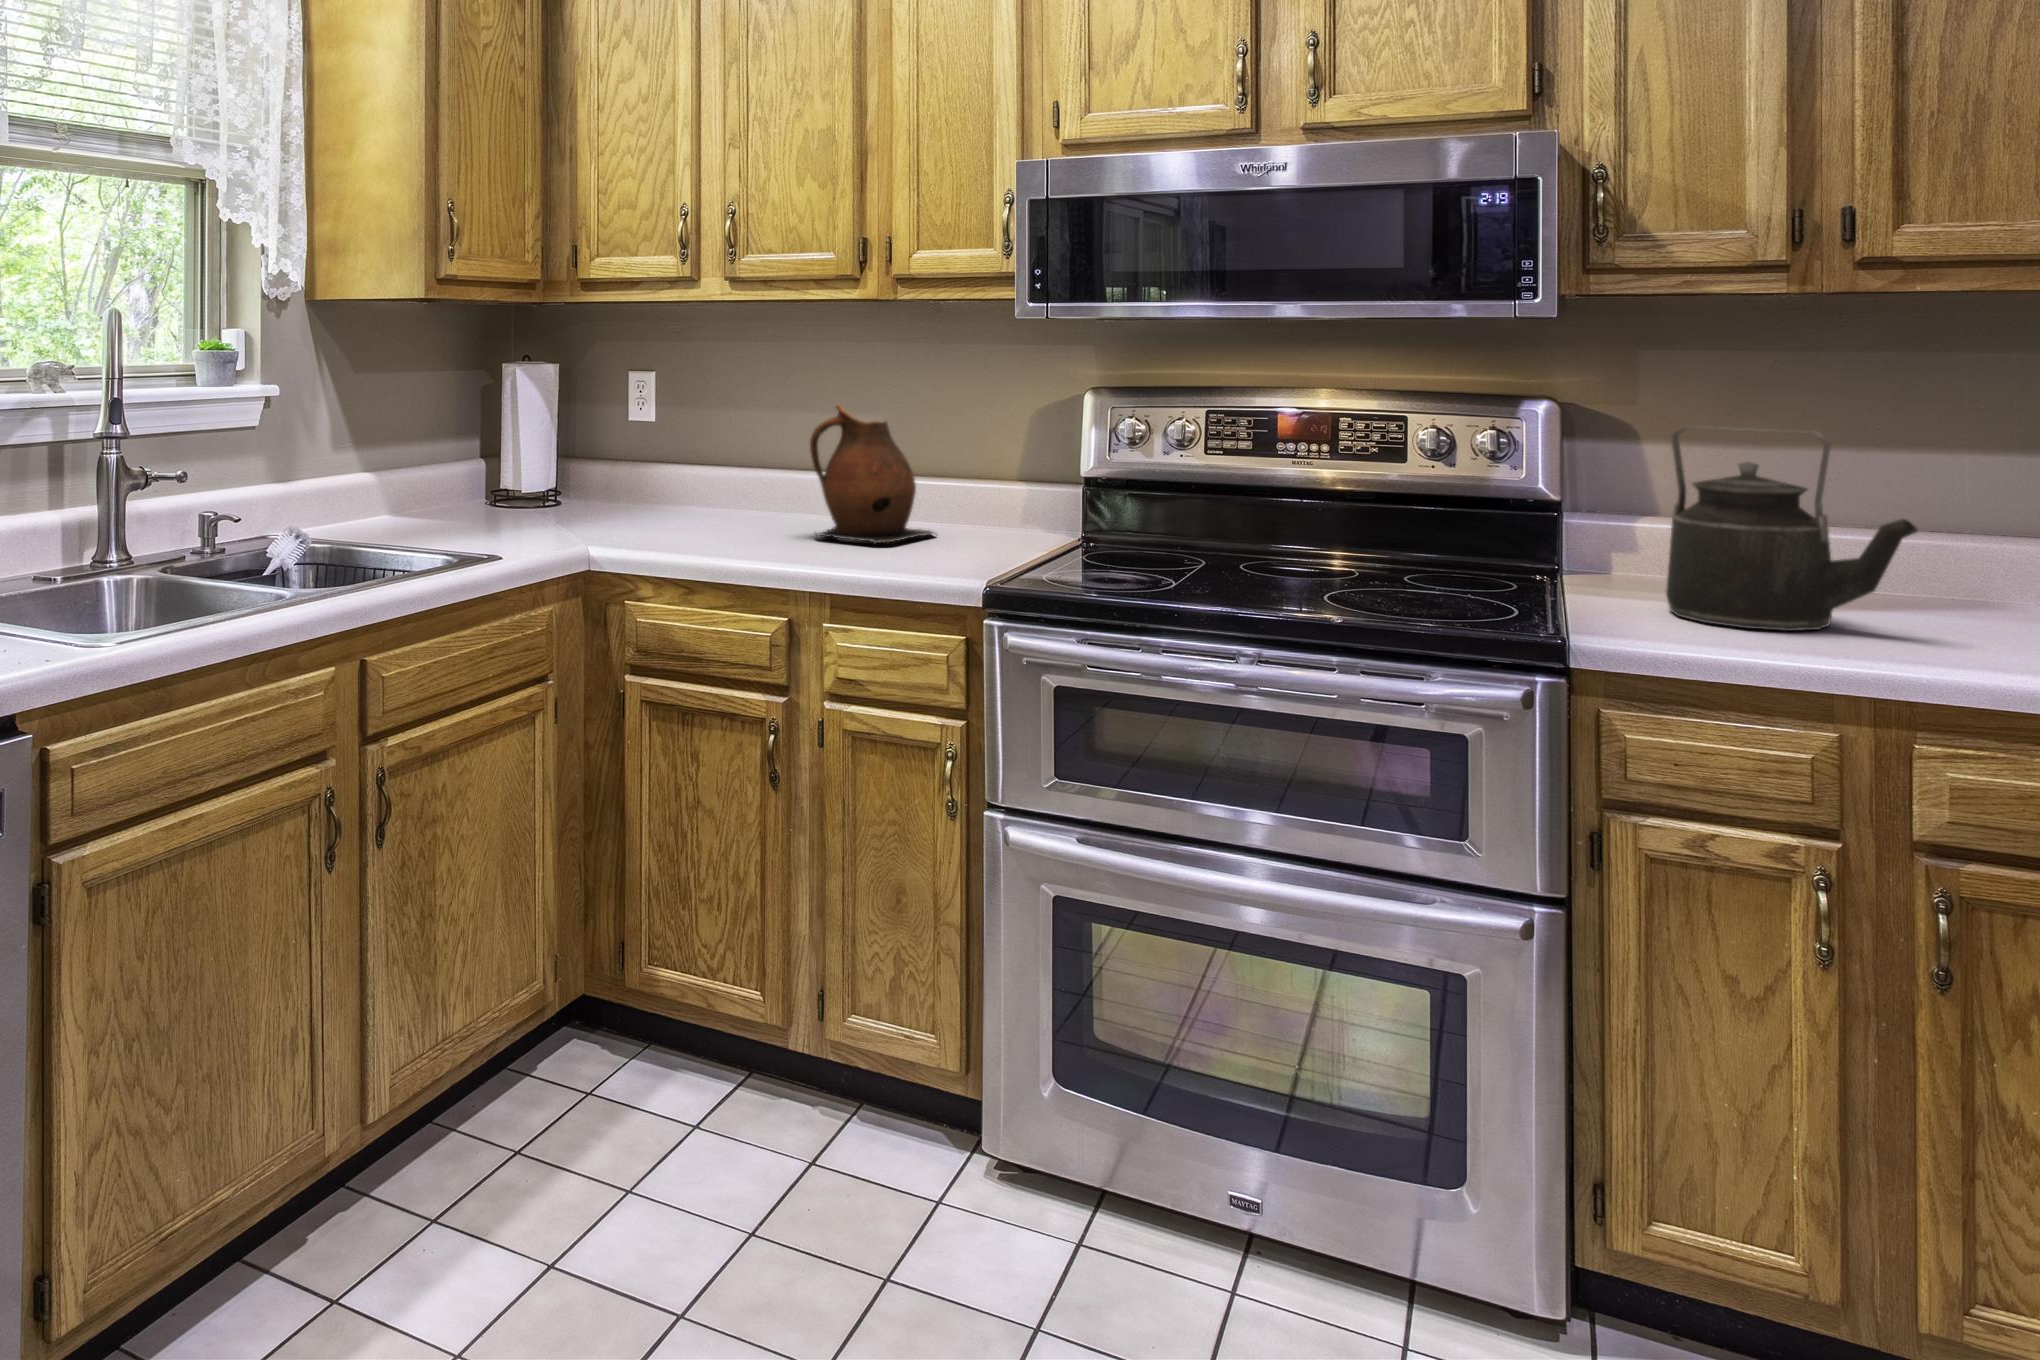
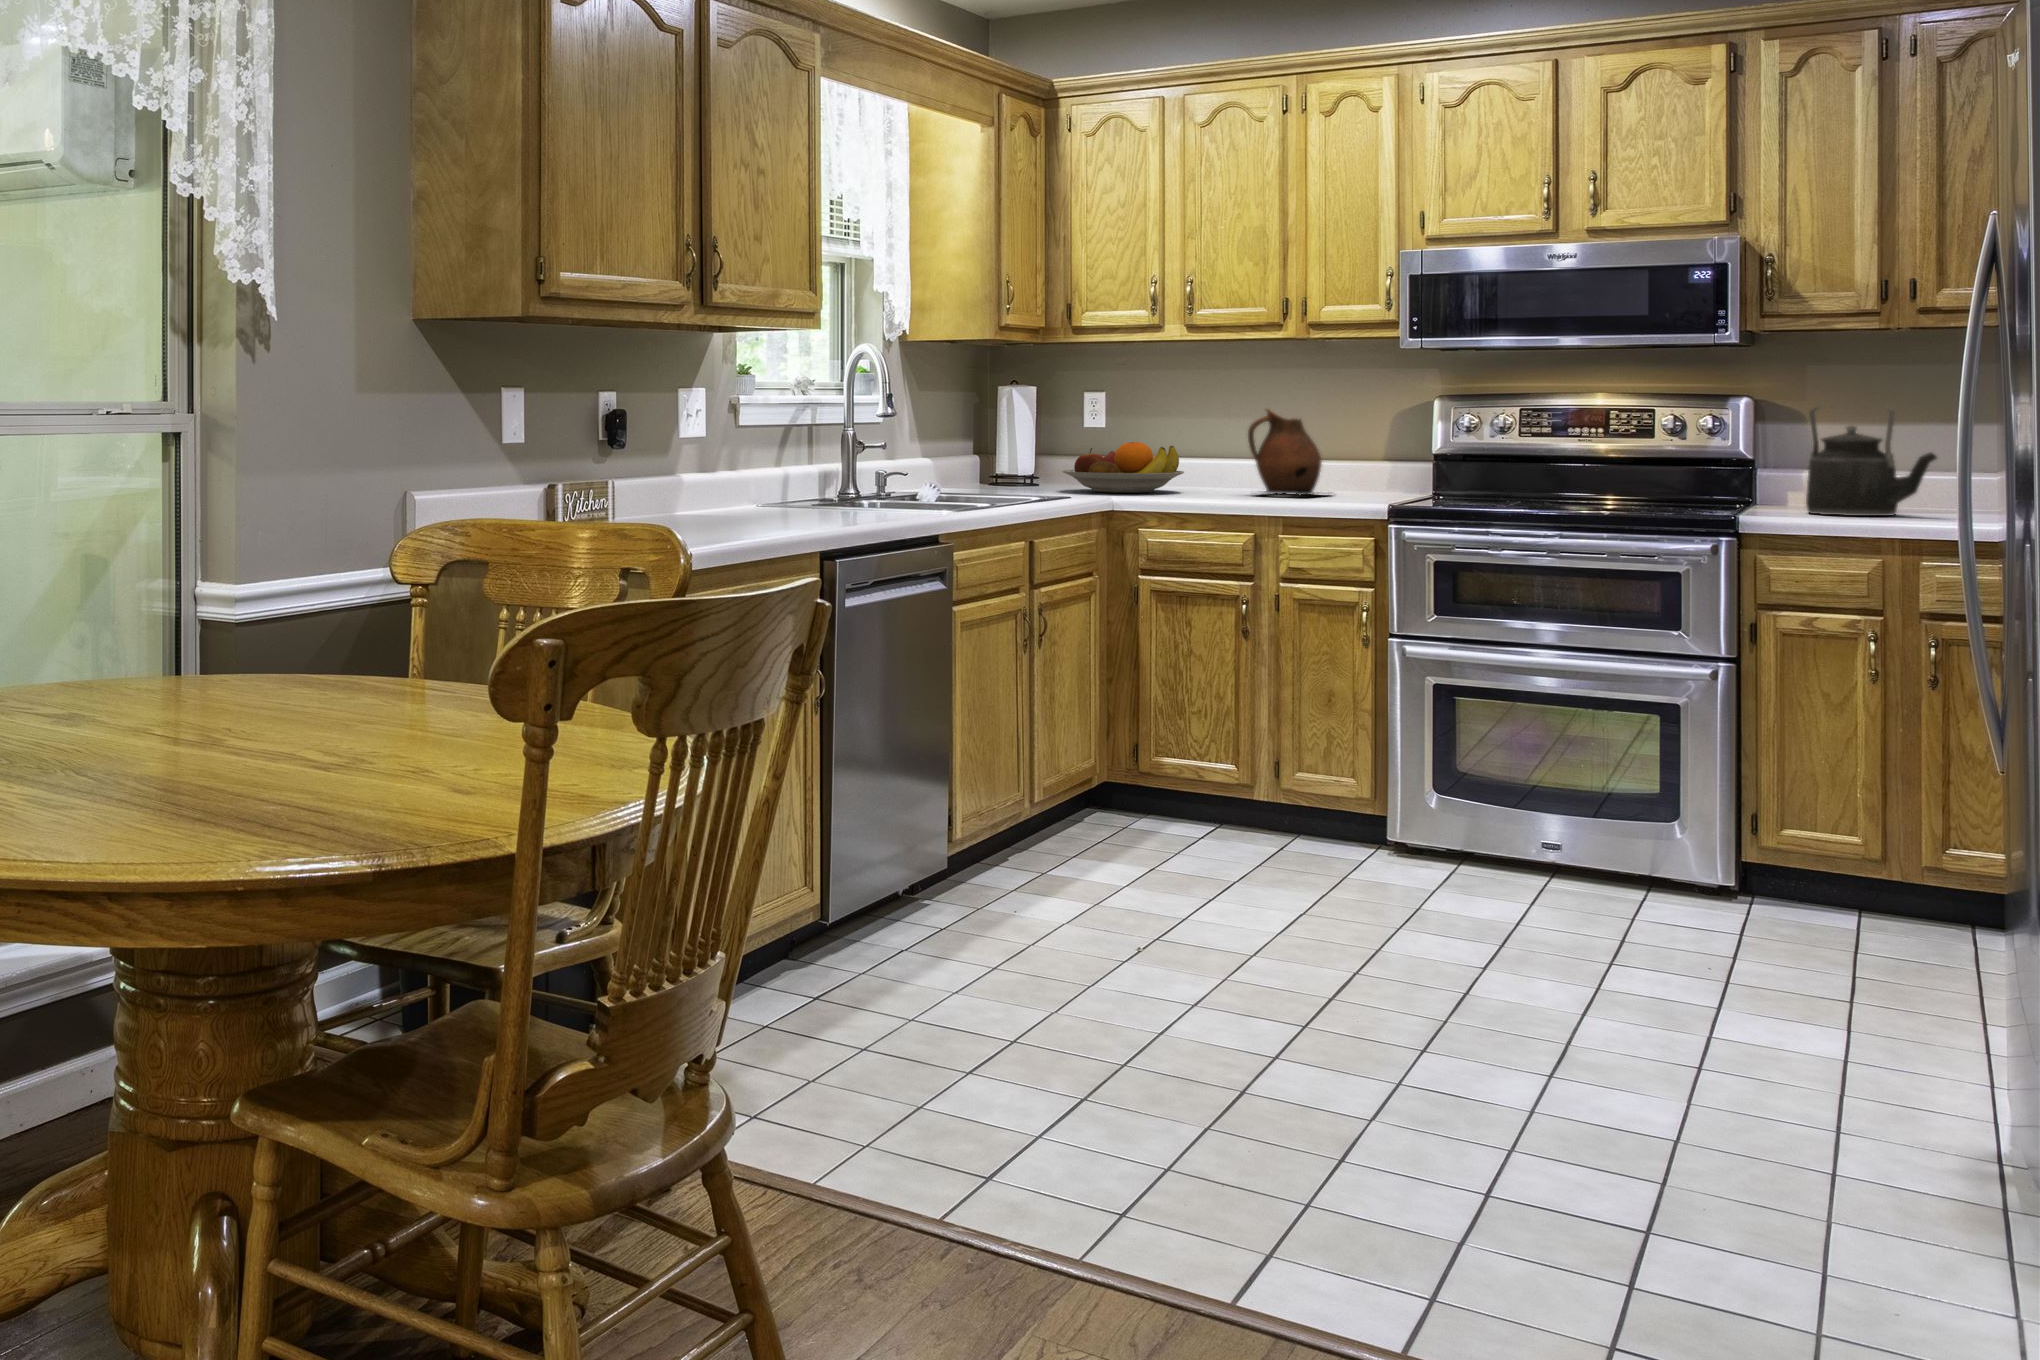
fruit bowl: none [559,451,732,529] -> present [1062,442,1184,493]

